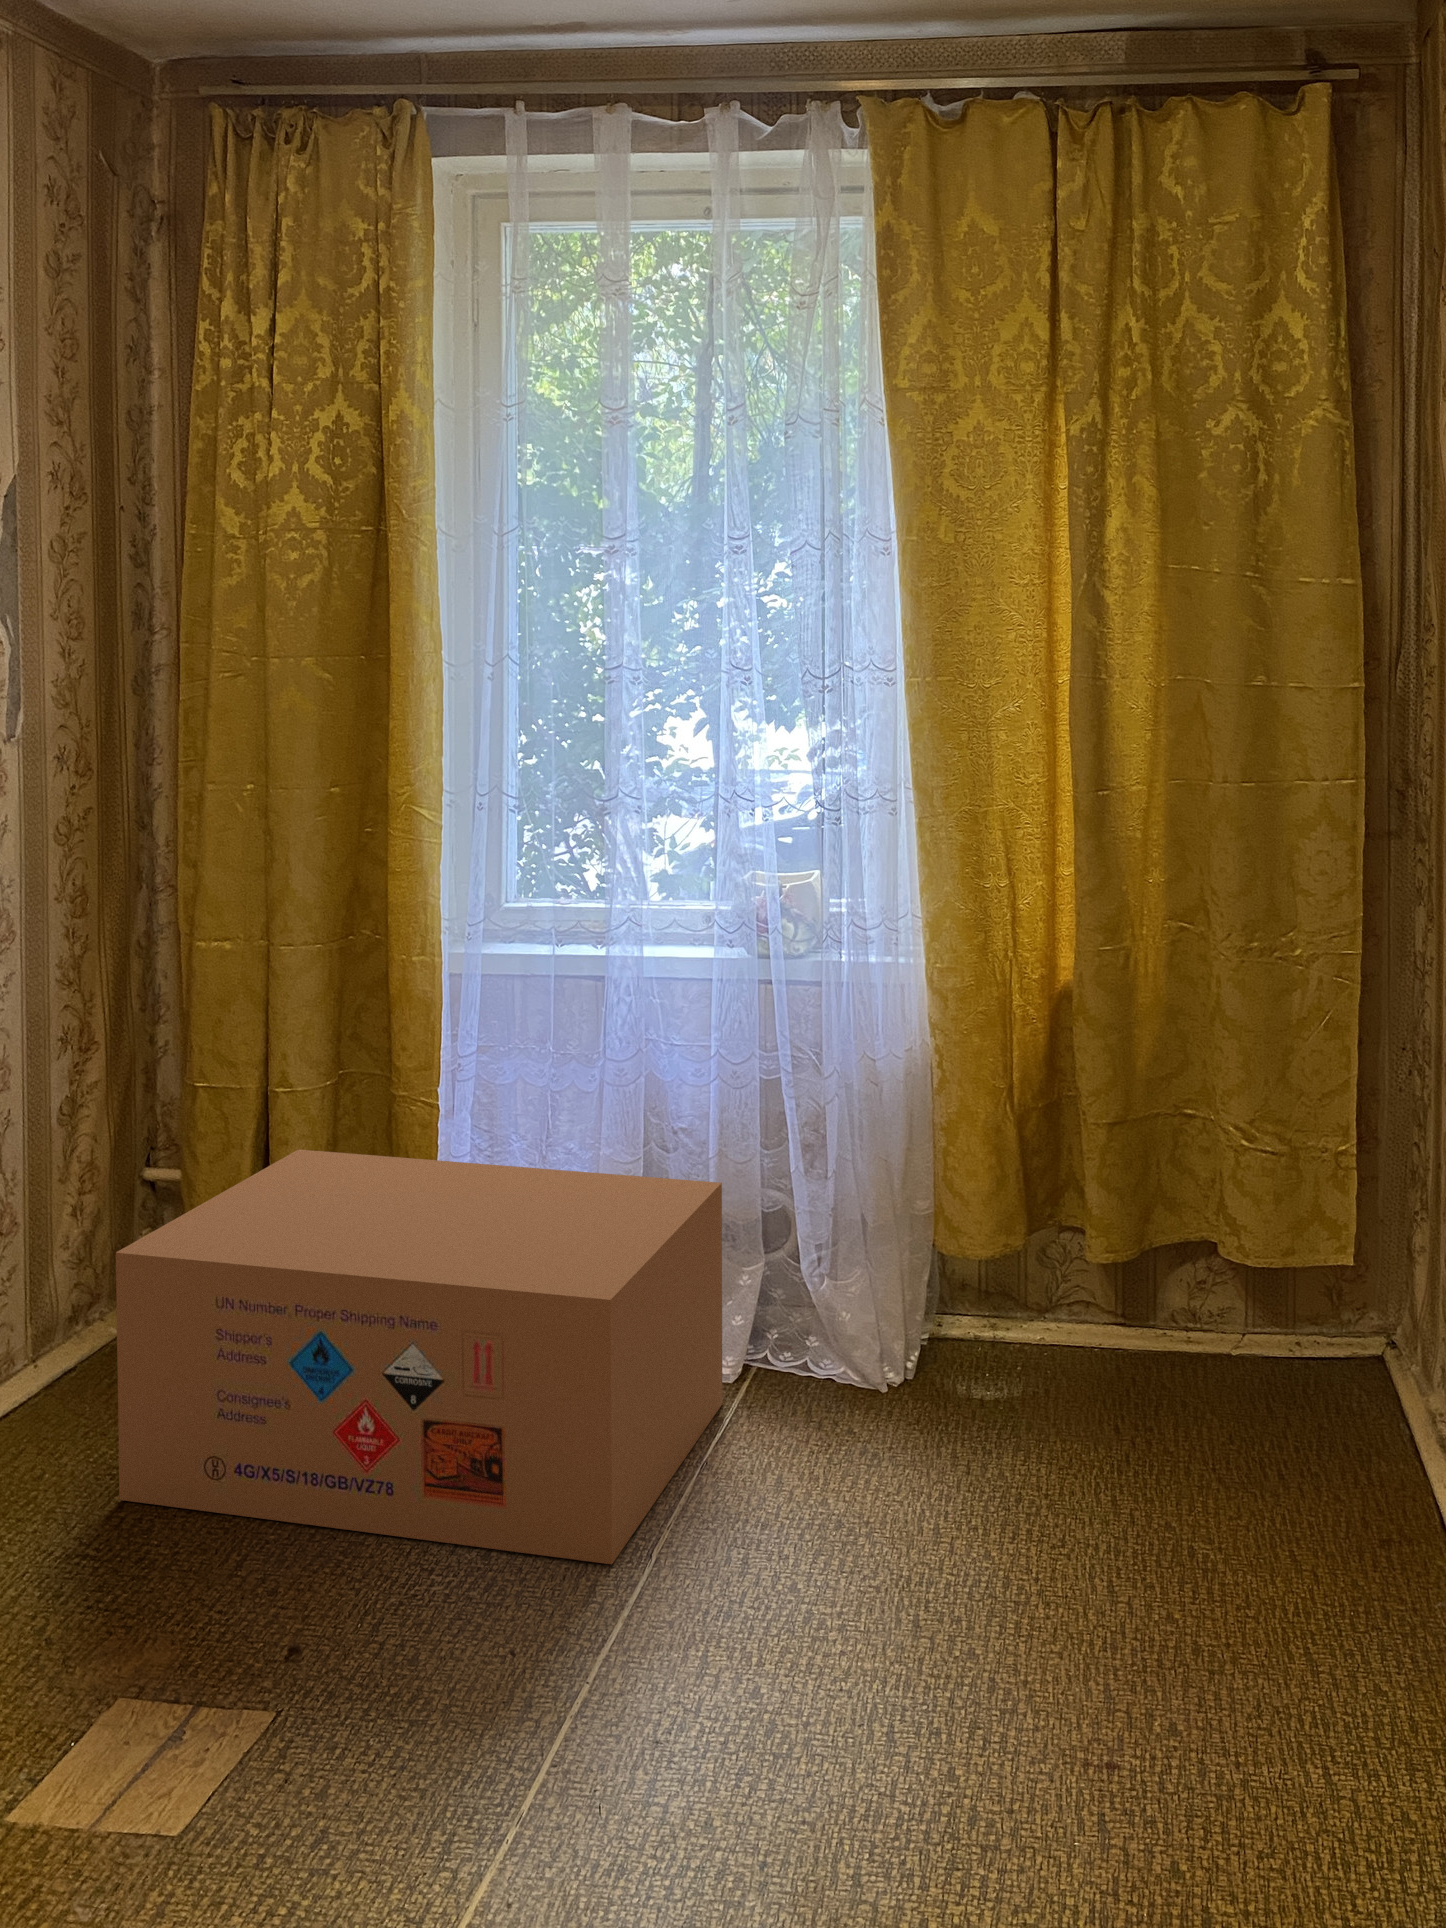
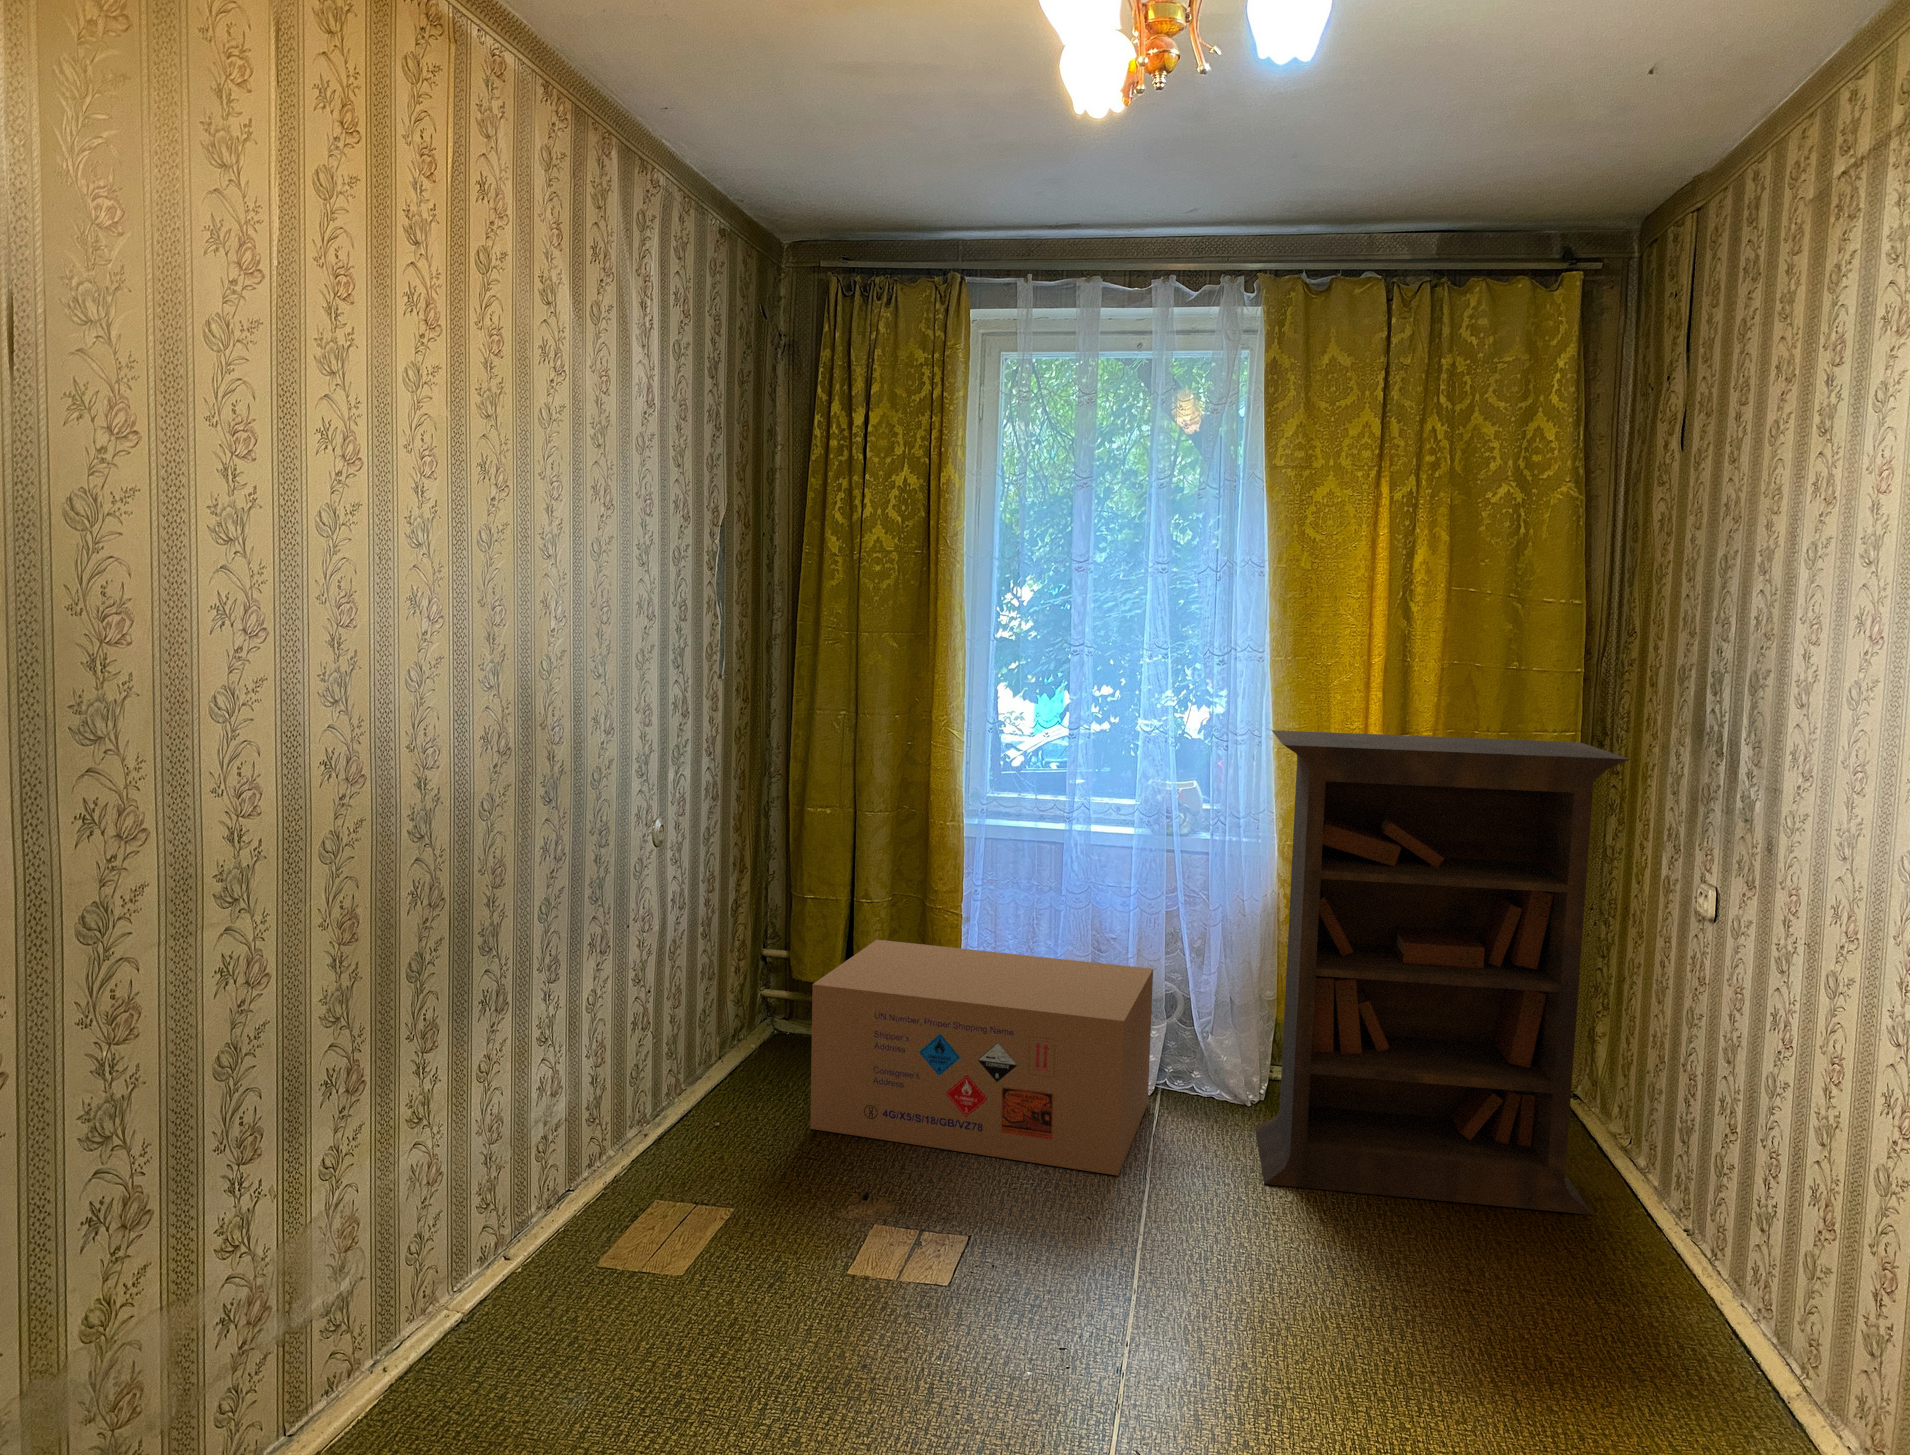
bookcase: none [851,796,1395,1586] -> present [1255,730,1630,1215]

